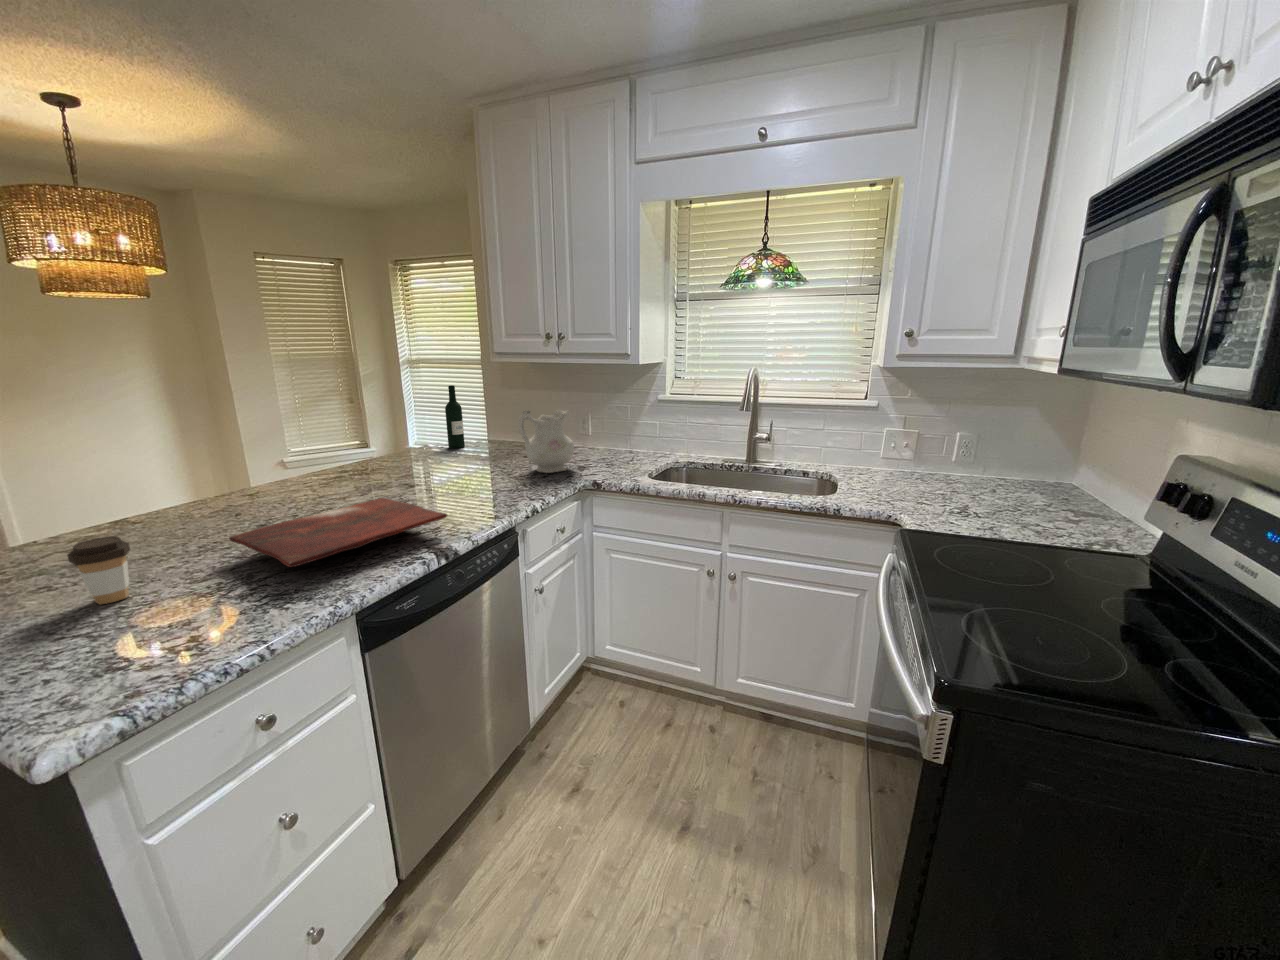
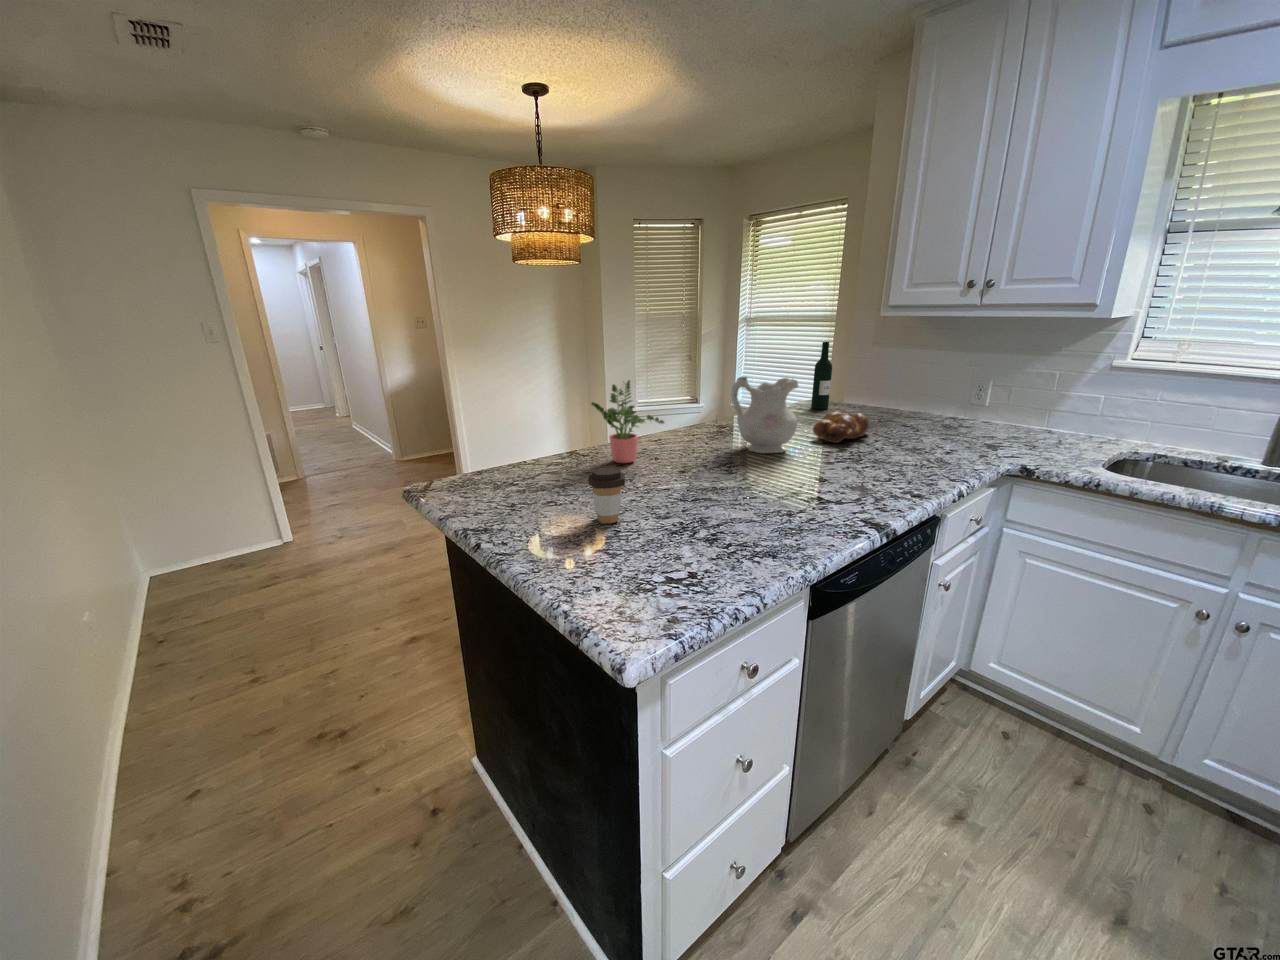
ceramic pitcher: present [518,410,574,473] -> present [731,377,798,453]
potted plant: none [114,435,231,529] -> present [591,381,664,463]
bread loaf: none [427,449,485,479] -> present [813,411,869,443]
cutting board: present [229,498,447,567] -> none [681,457,883,520]

